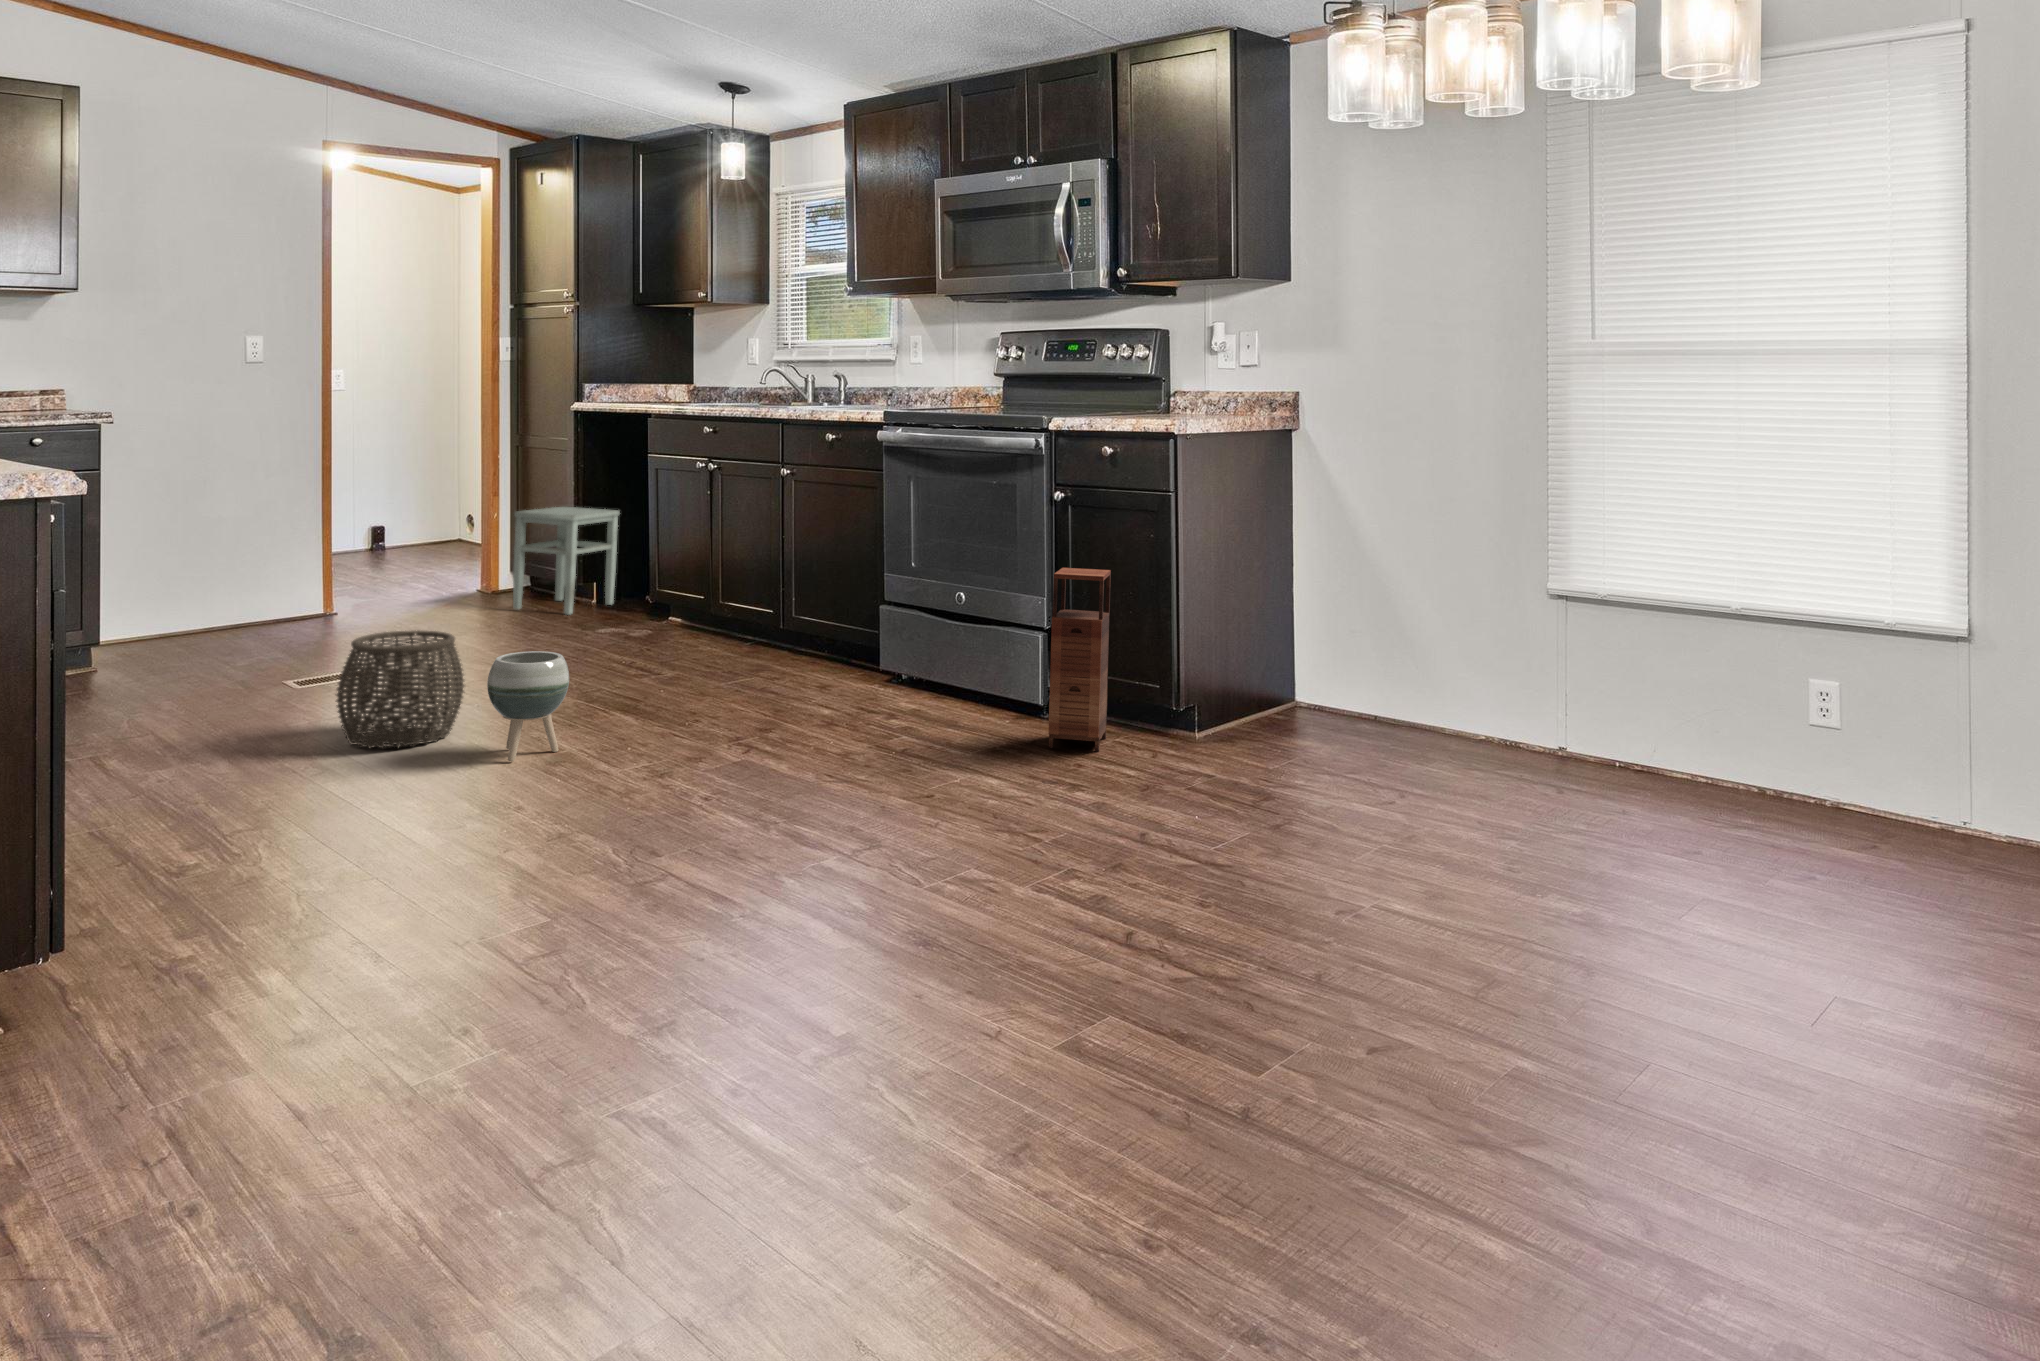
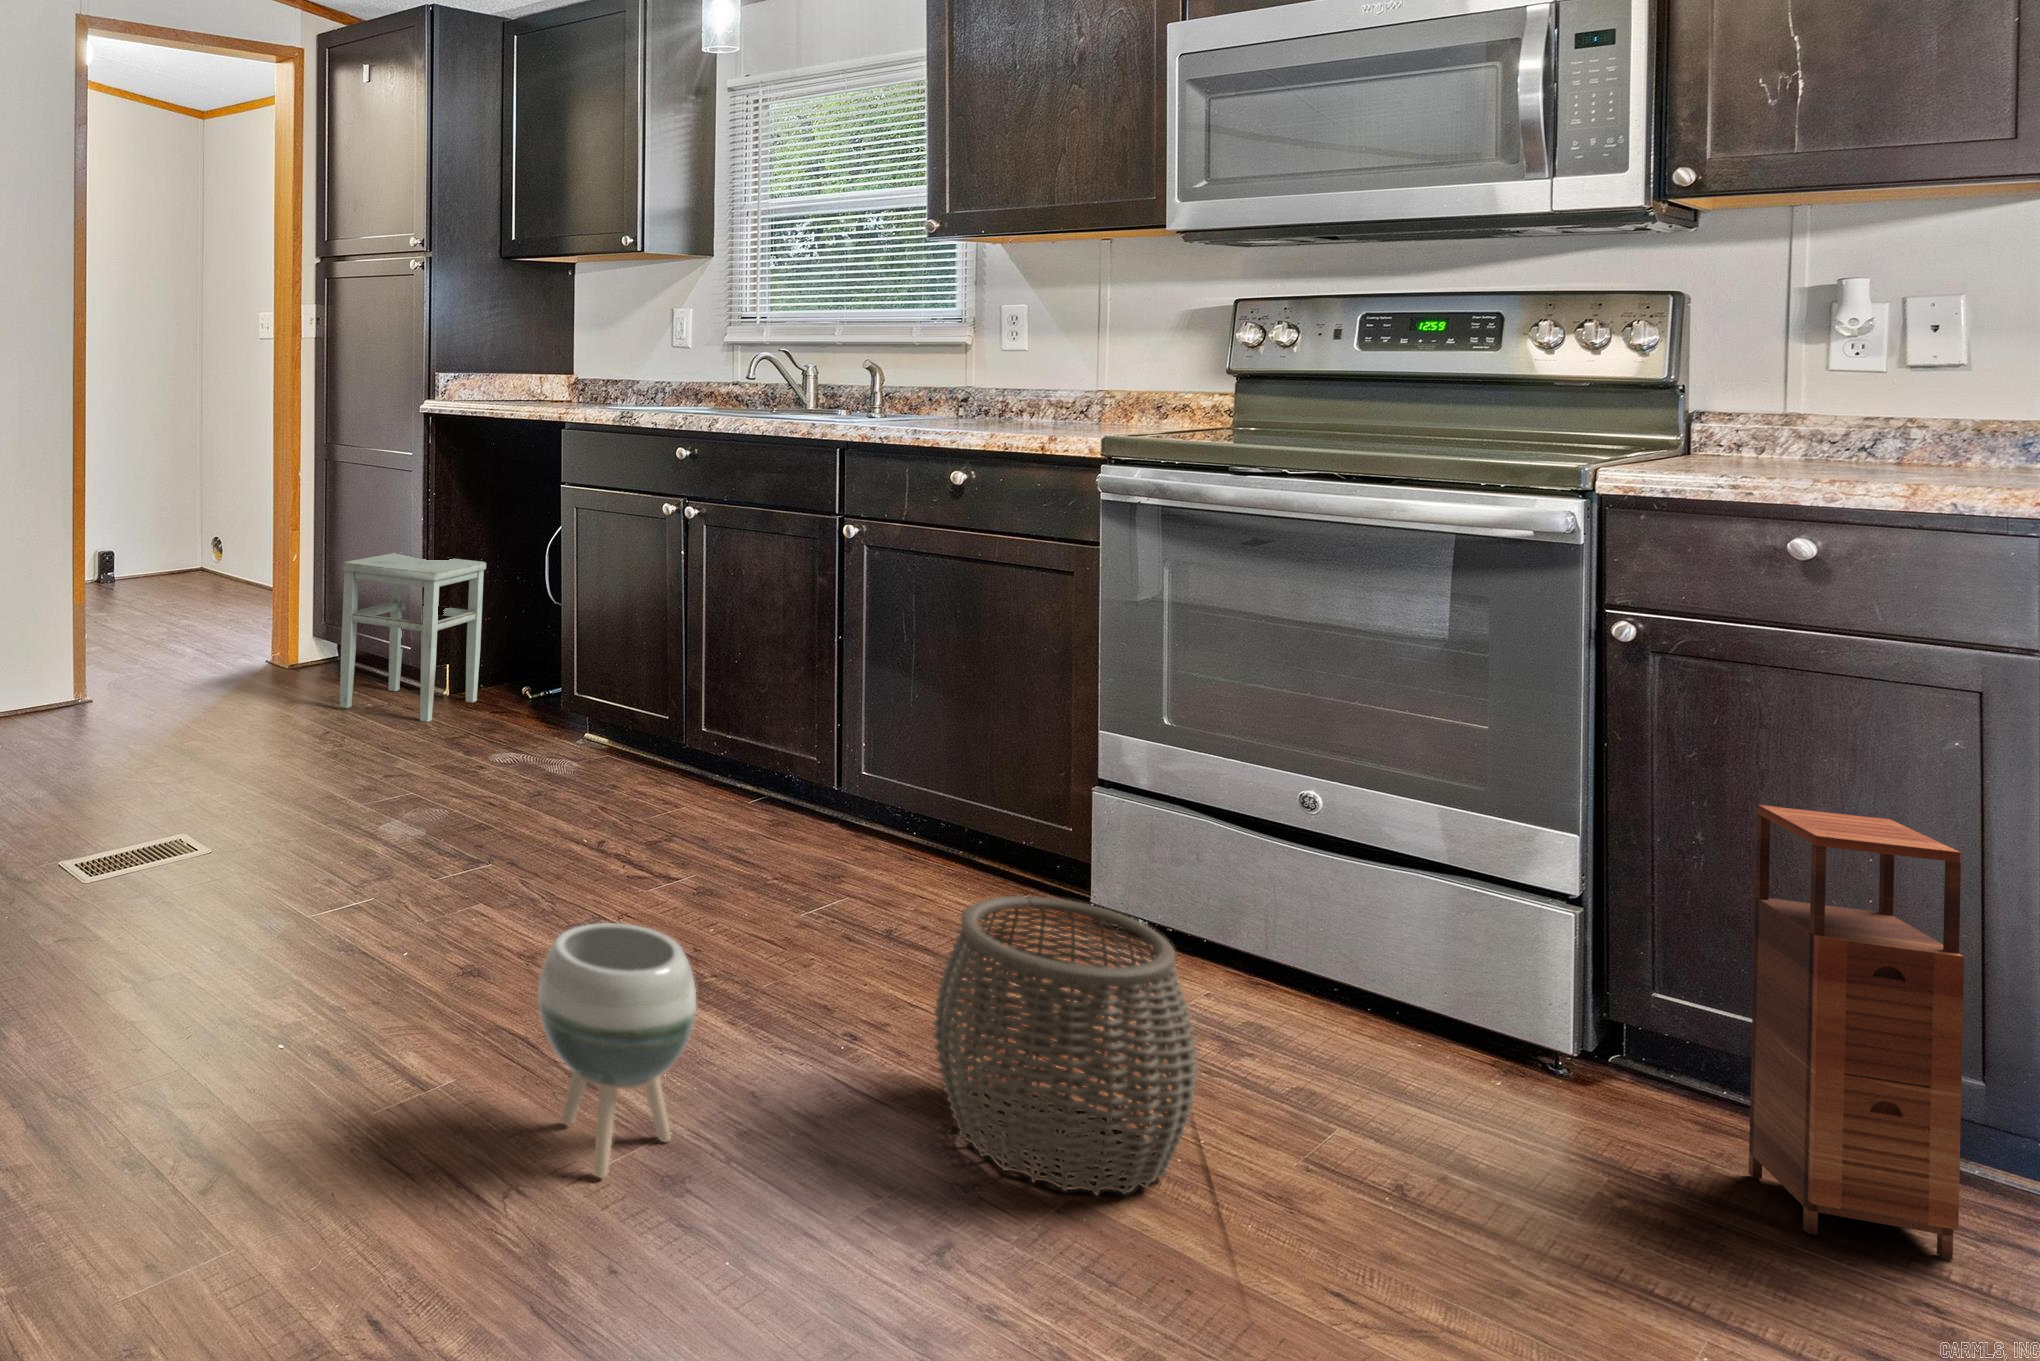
woven basket: present [336,631,464,749] -> present [934,896,1198,1195]

